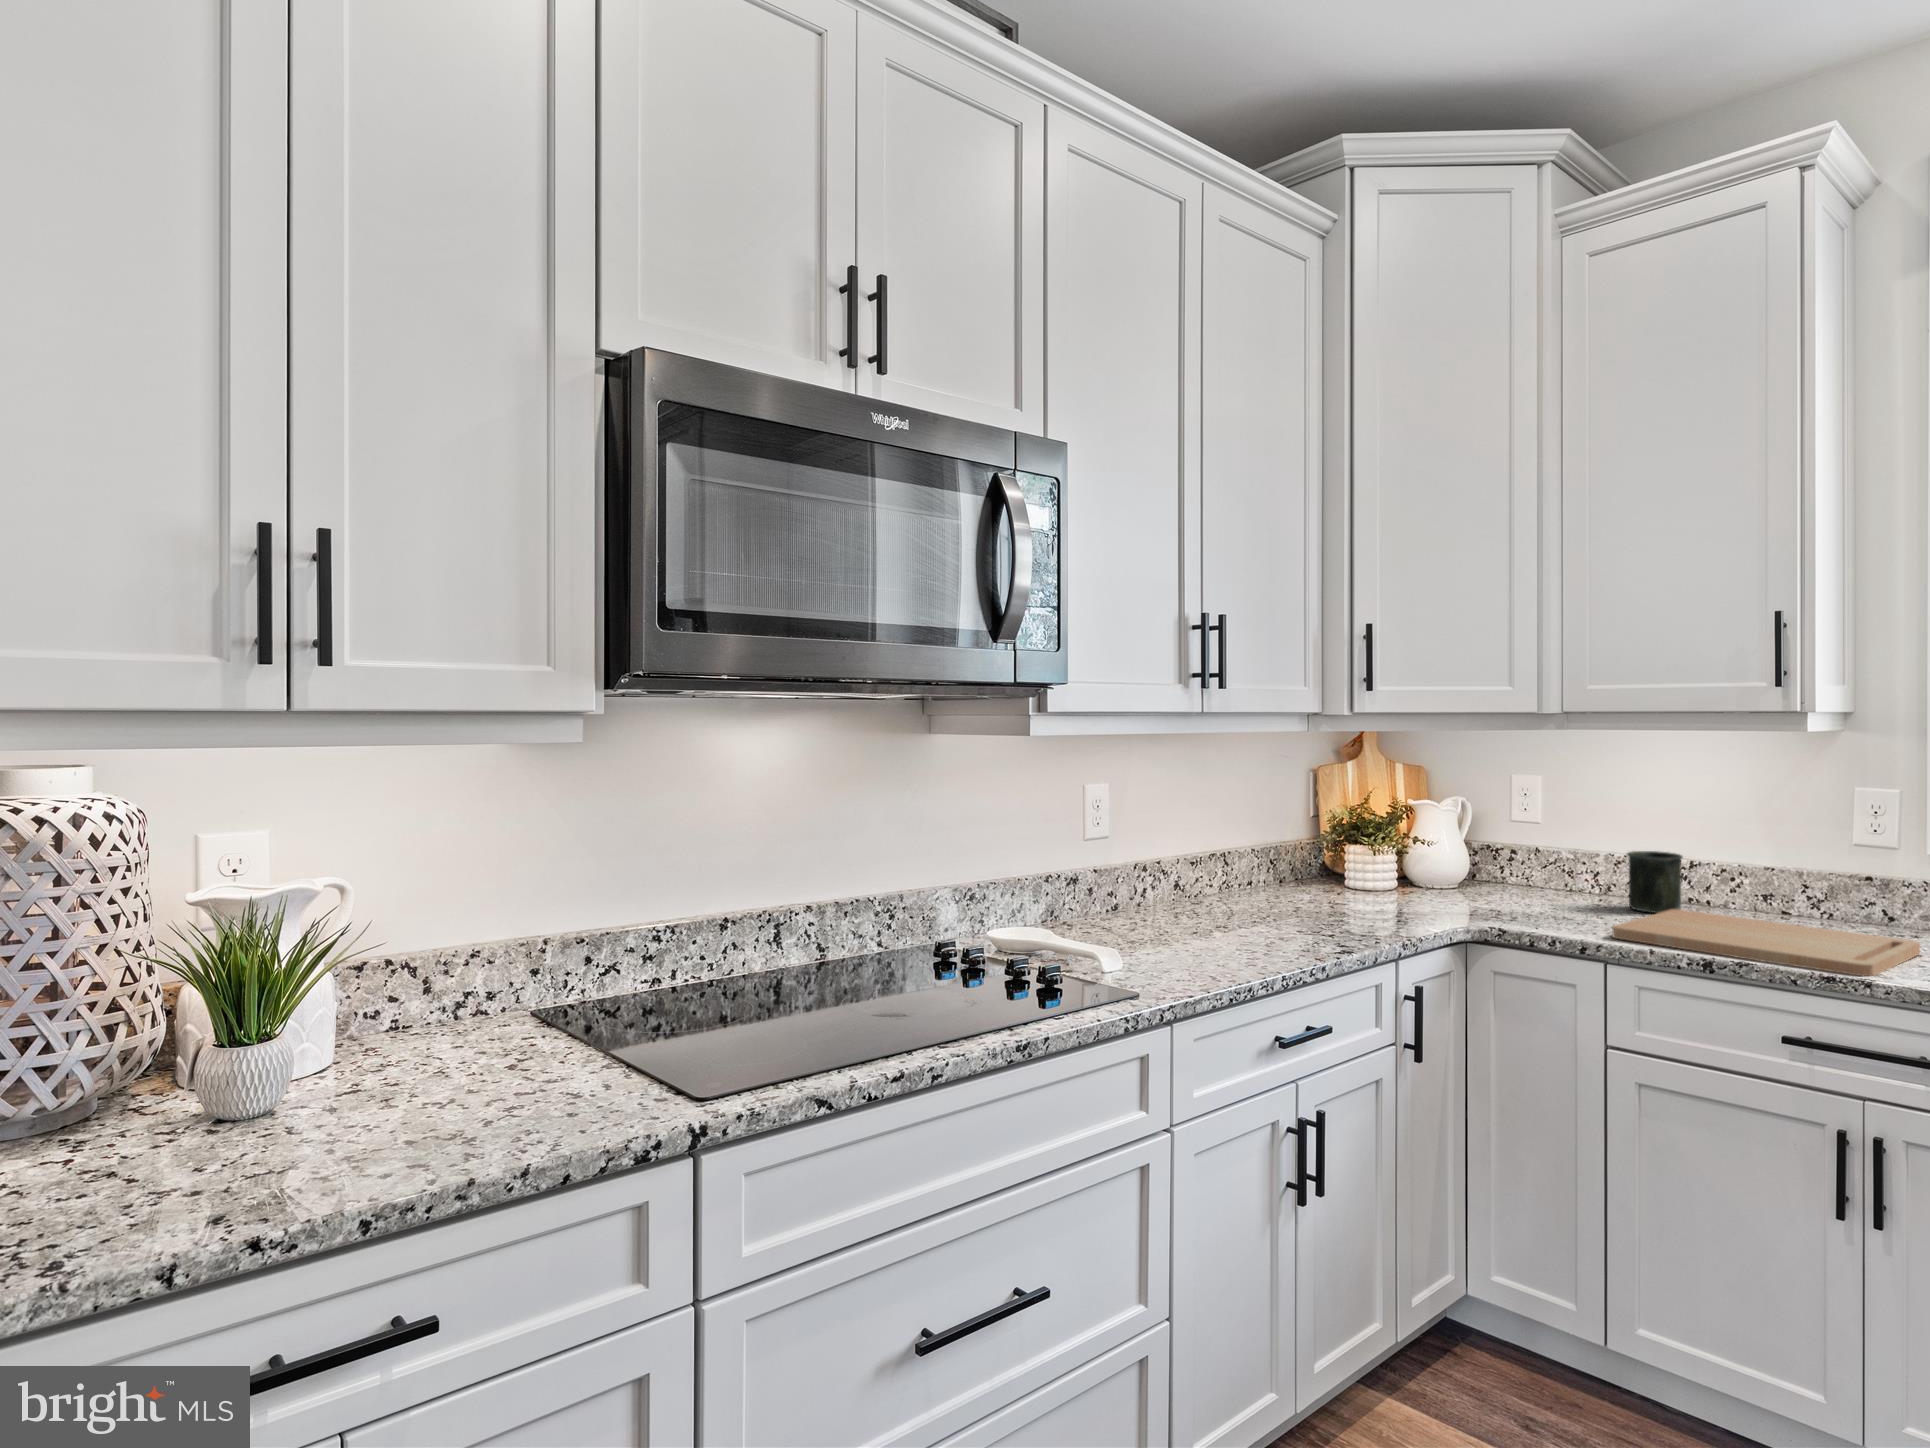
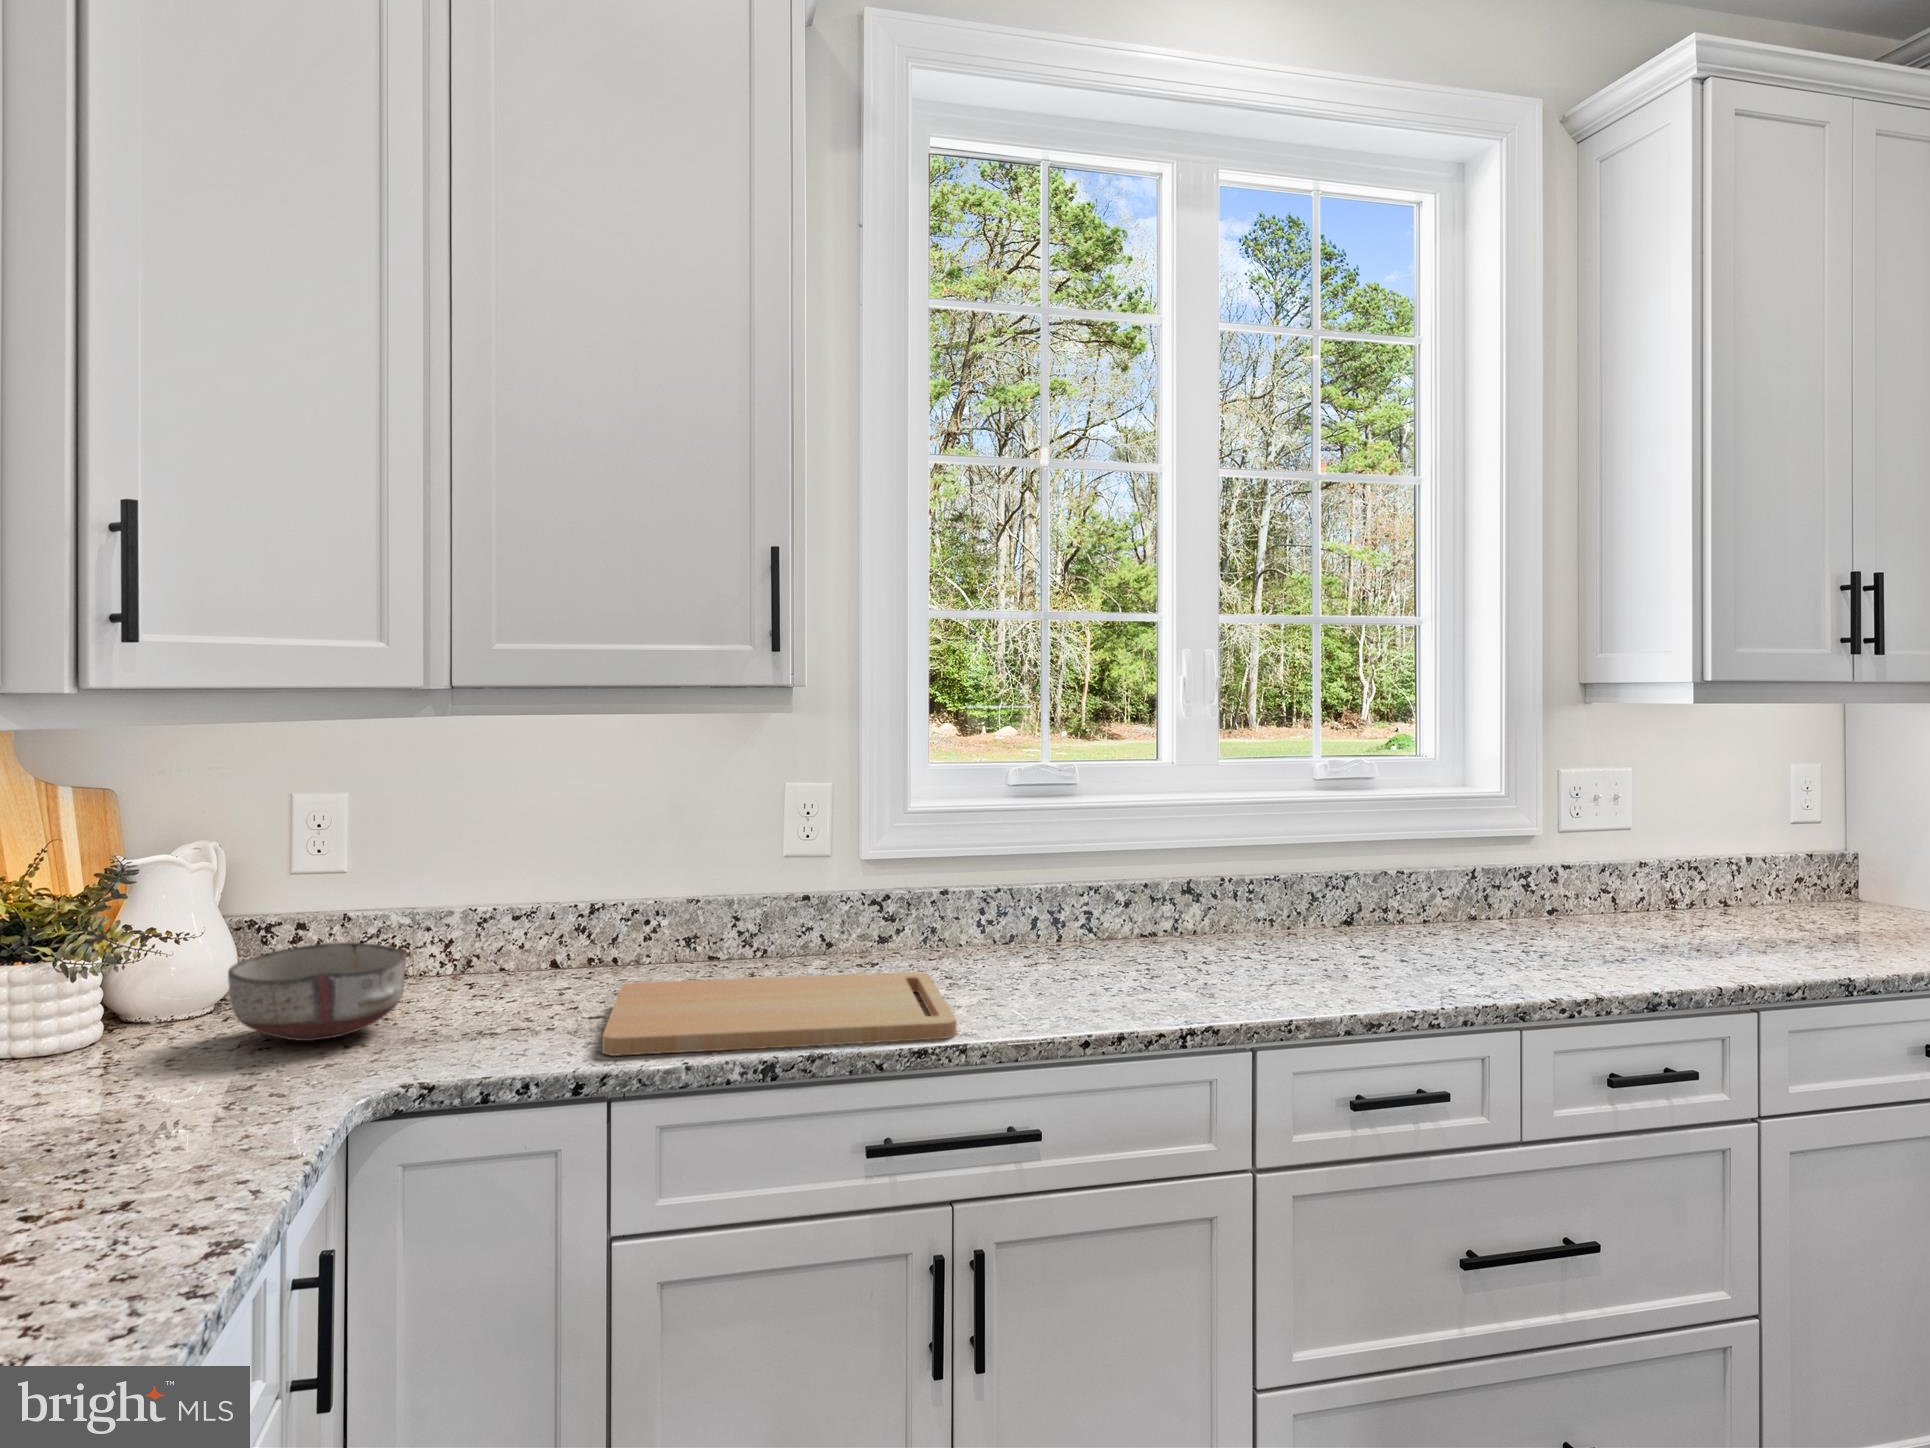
mug: present [1627,851,1683,913] -> none [528,897,608,994]
ceramic bowl: none [1440,856,1534,906] -> present [228,943,407,1041]

